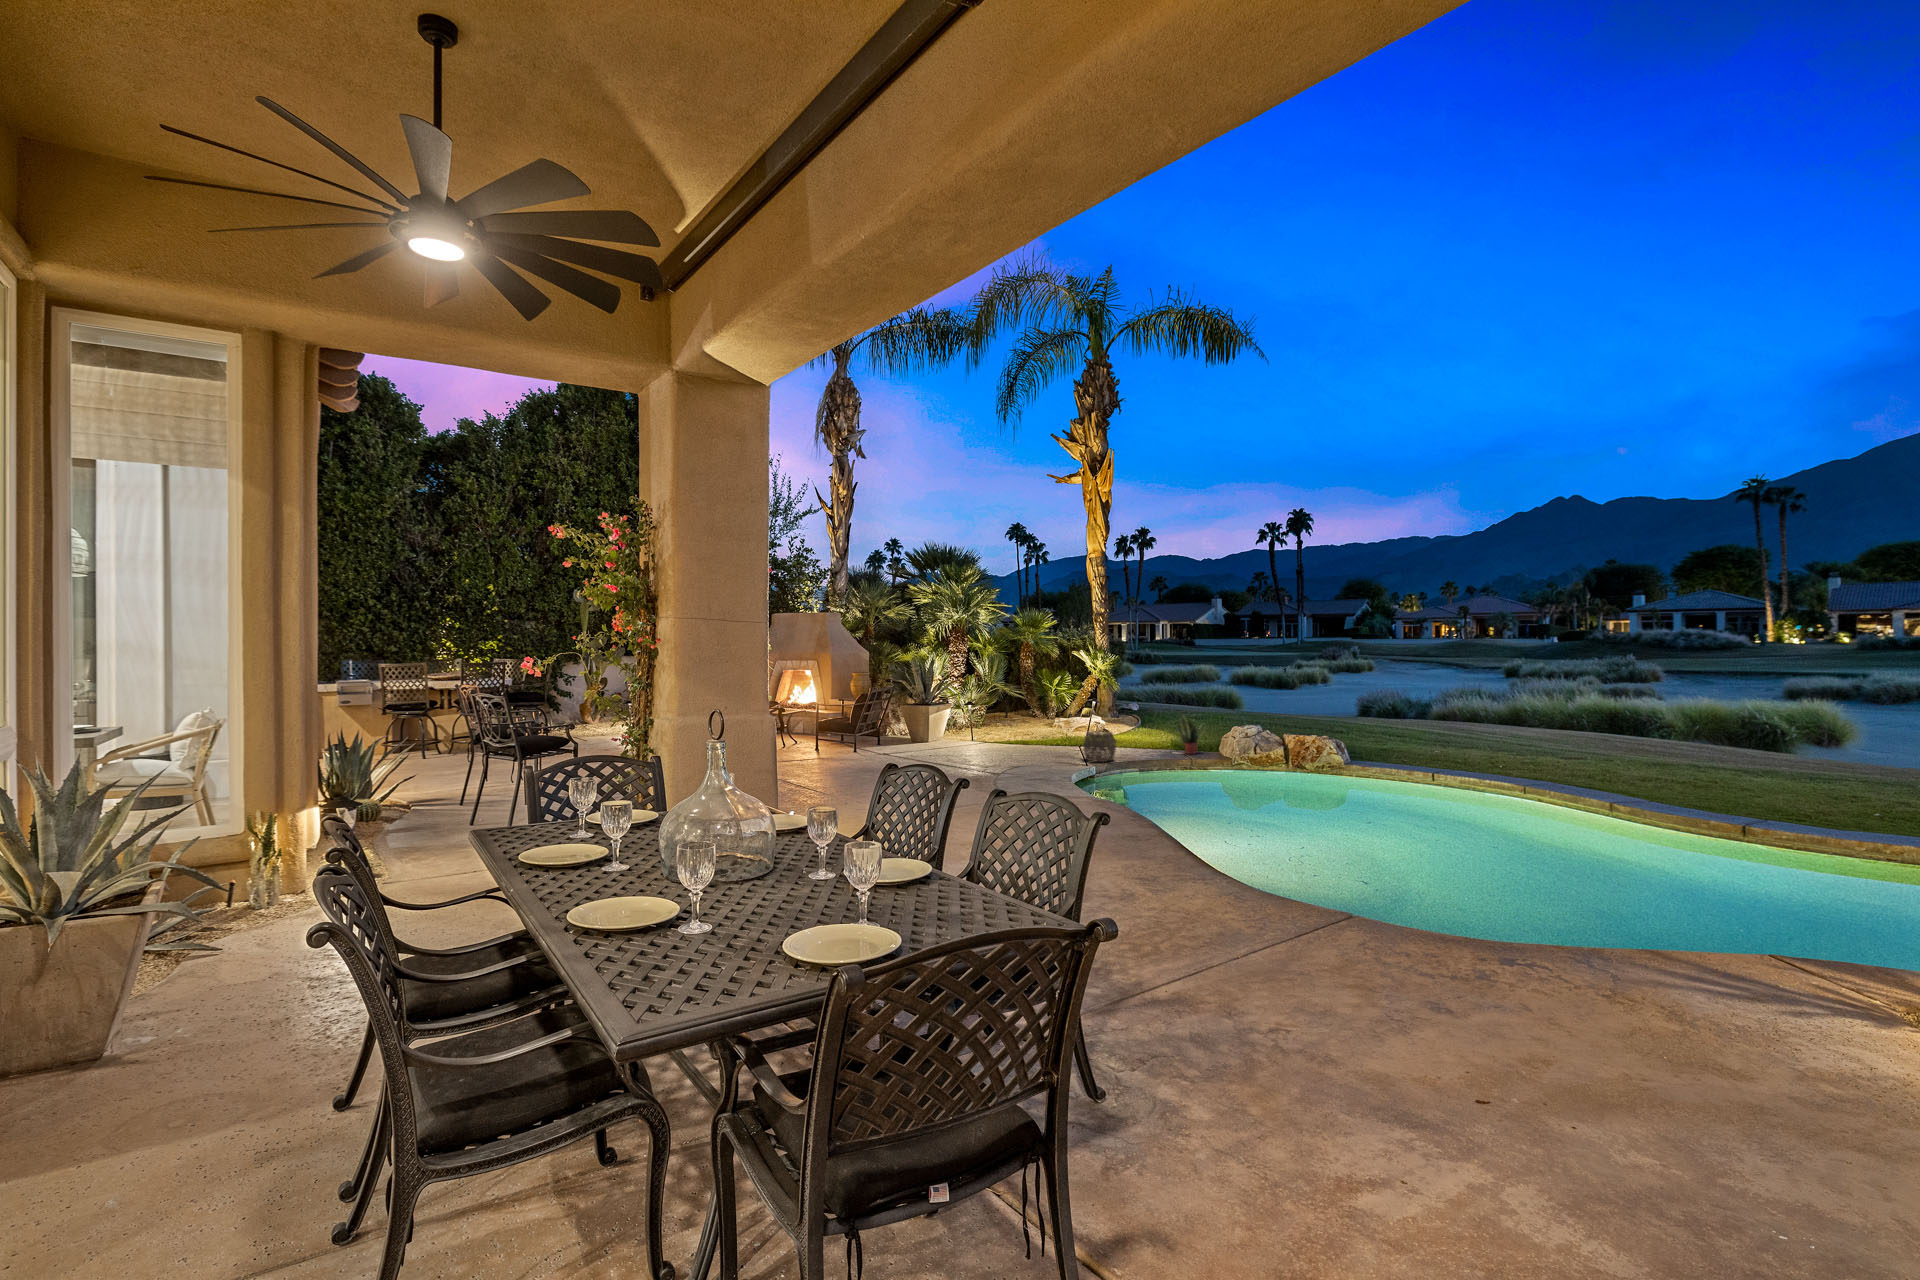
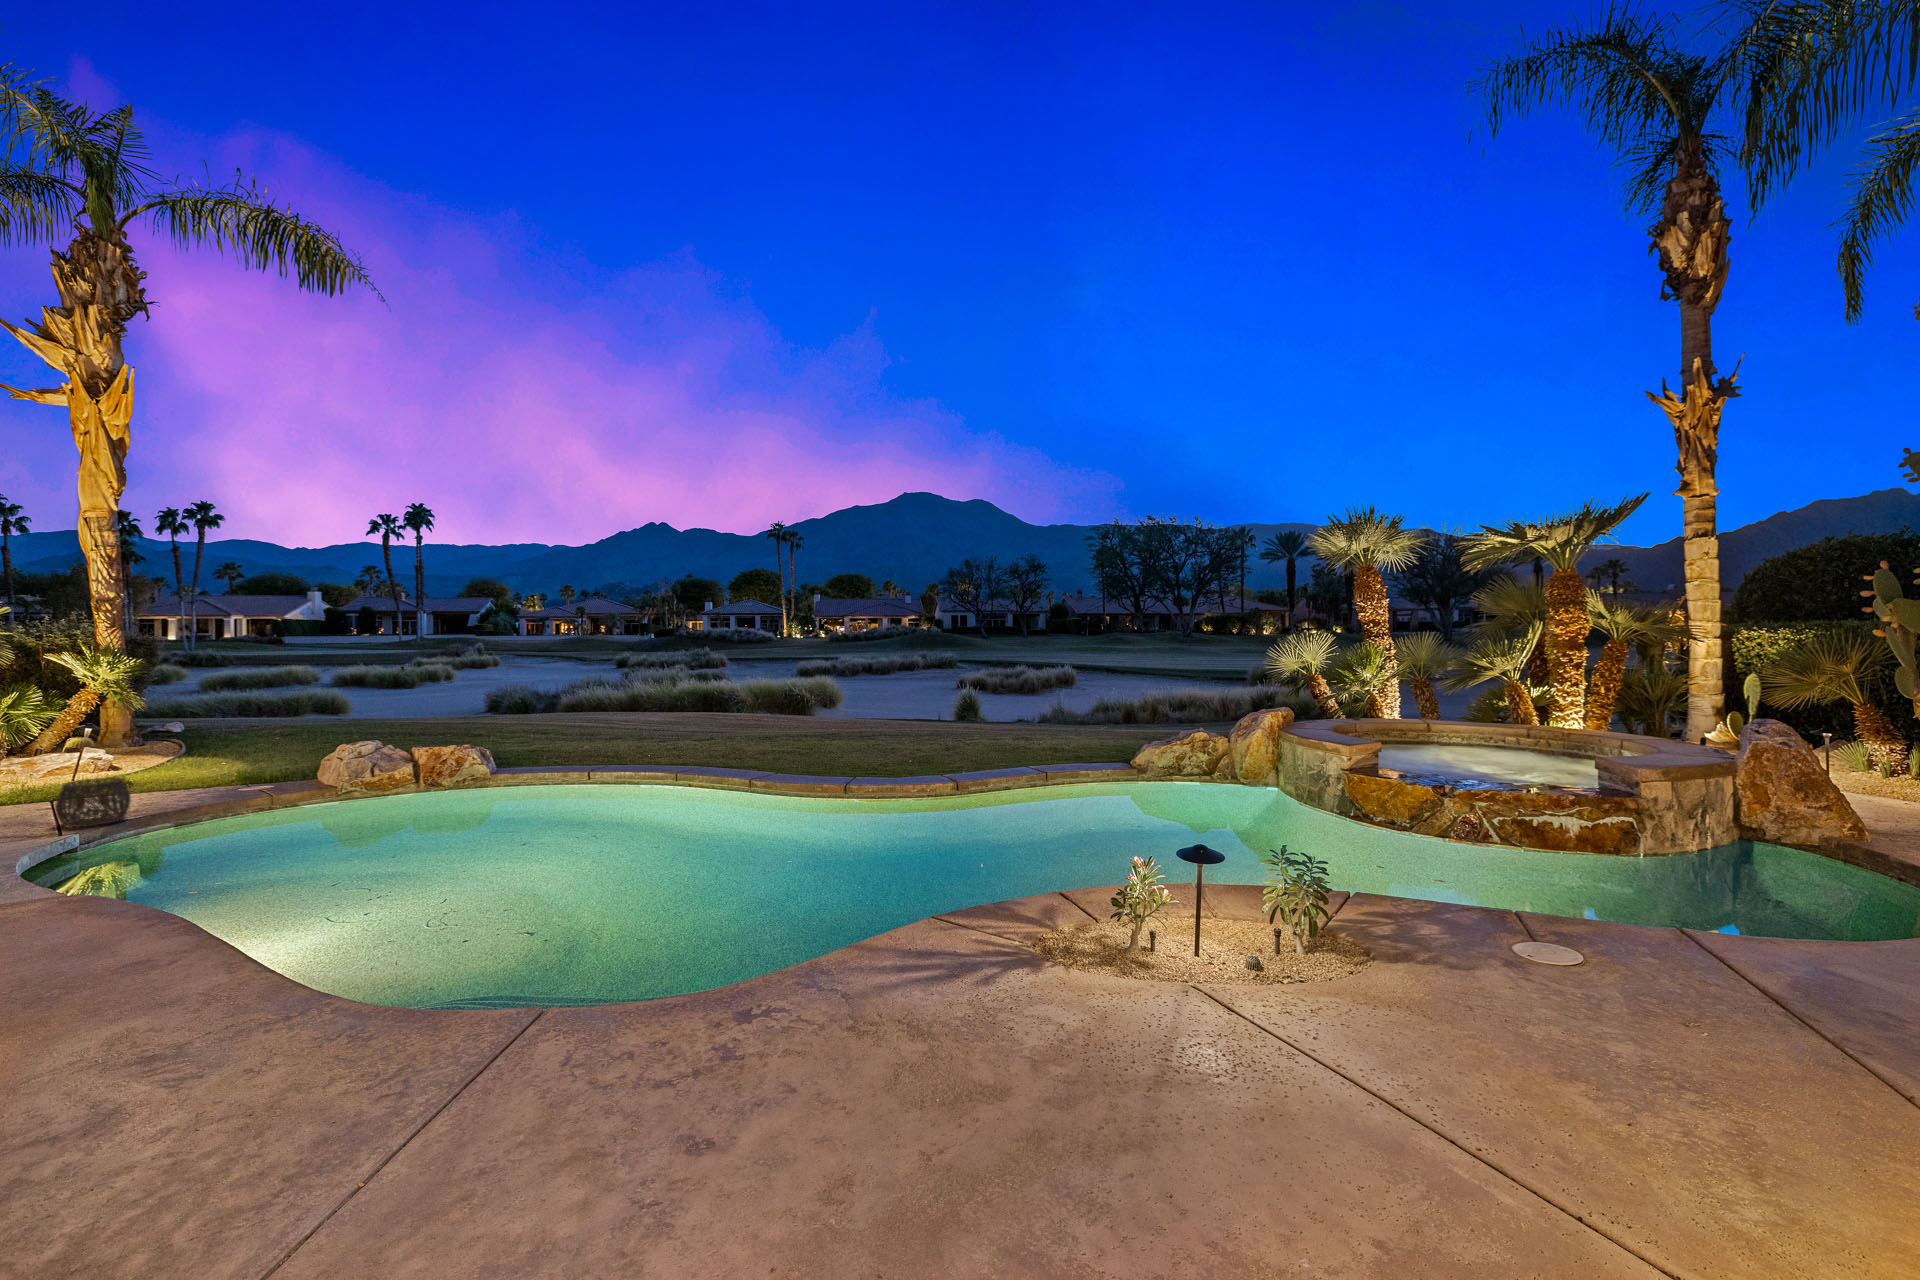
potted plant: present [1177,715,1204,754] -> none [252,737,299,788]

